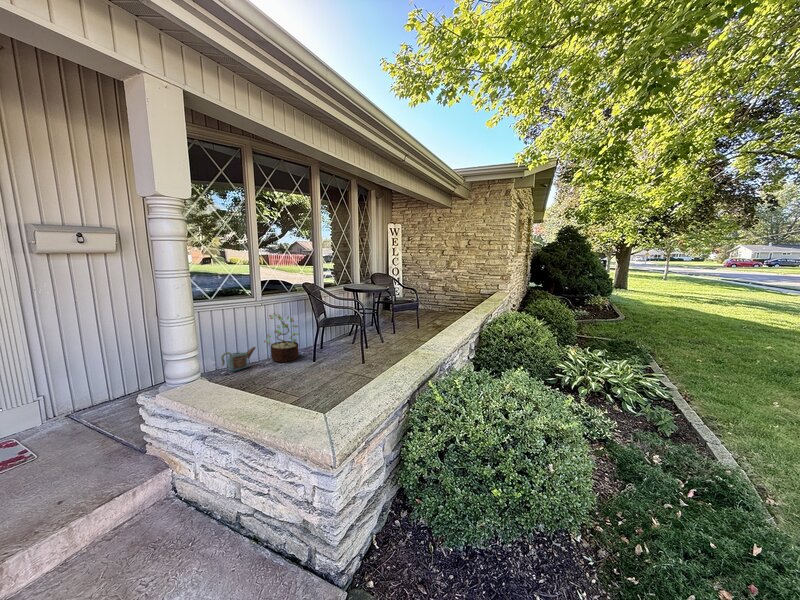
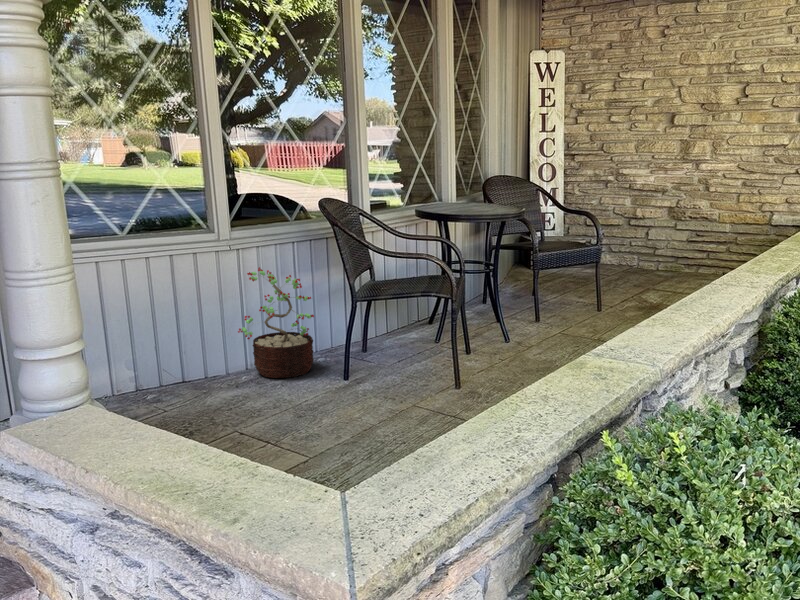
watering can: present [221,347,255,372] -> none [150,342,222,394]

